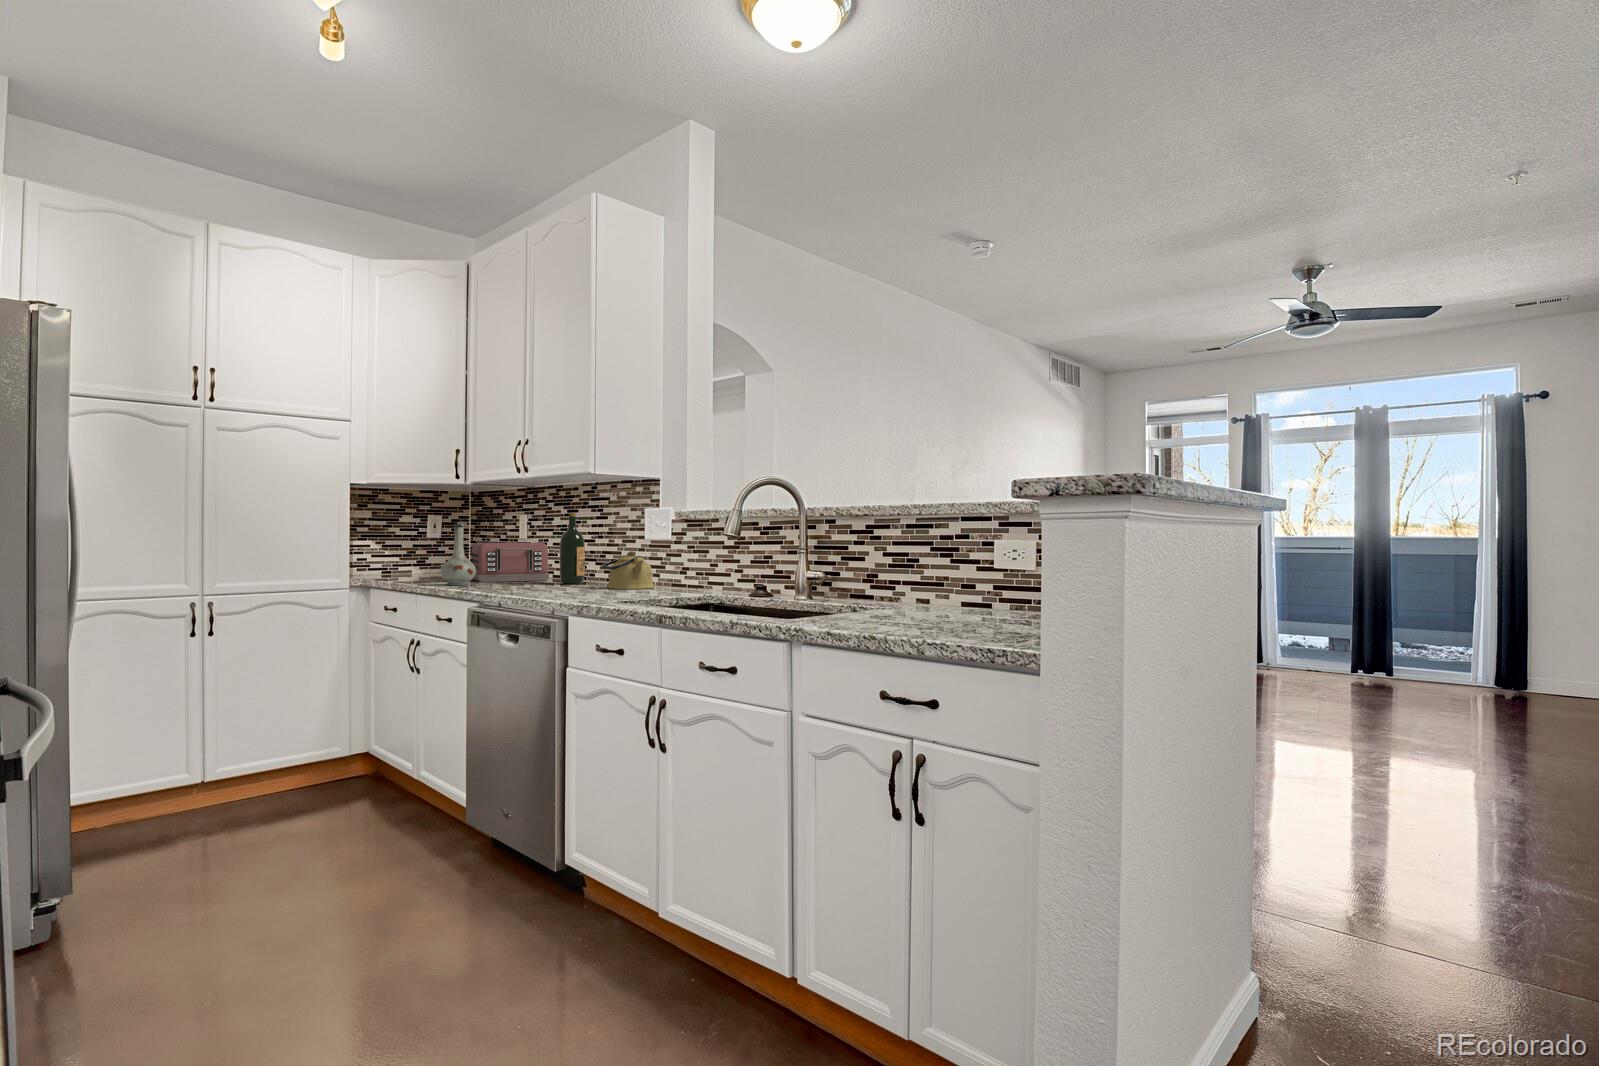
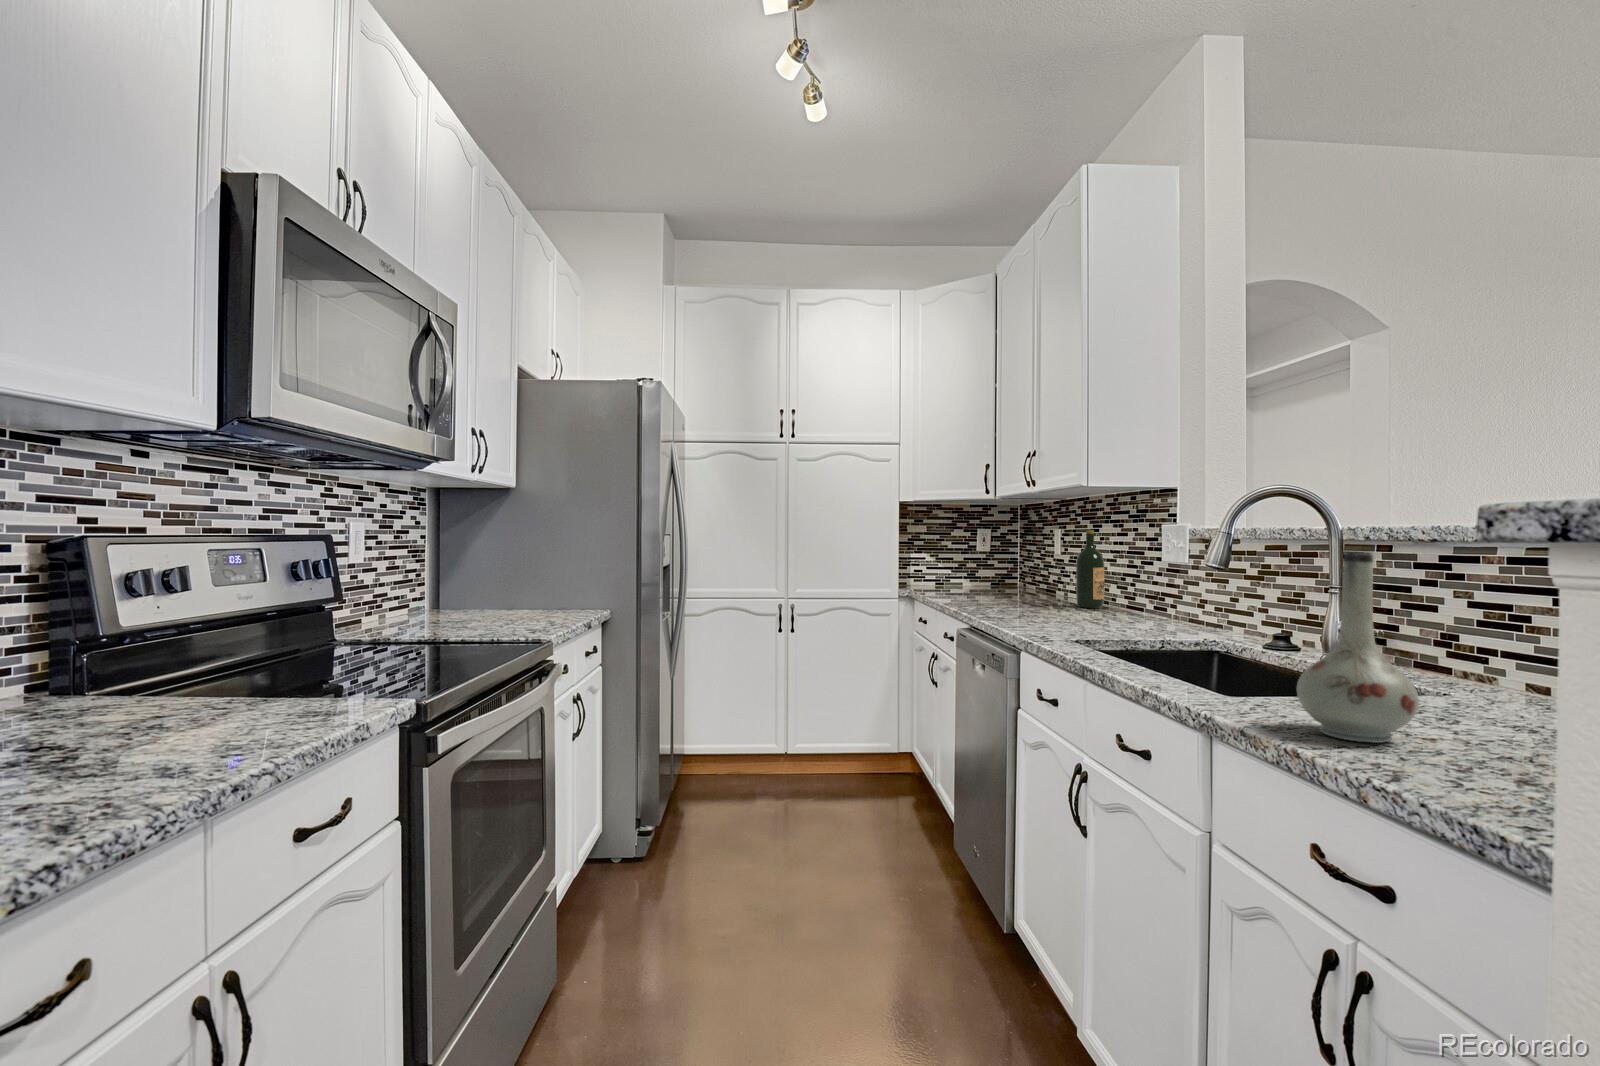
vase: present [440,524,476,585] -> present [1297,551,1419,743]
toaster: present [471,542,549,582] -> none [1003,559,1076,601]
kettle: present [602,552,654,589] -> none [1110,576,1172,621]

